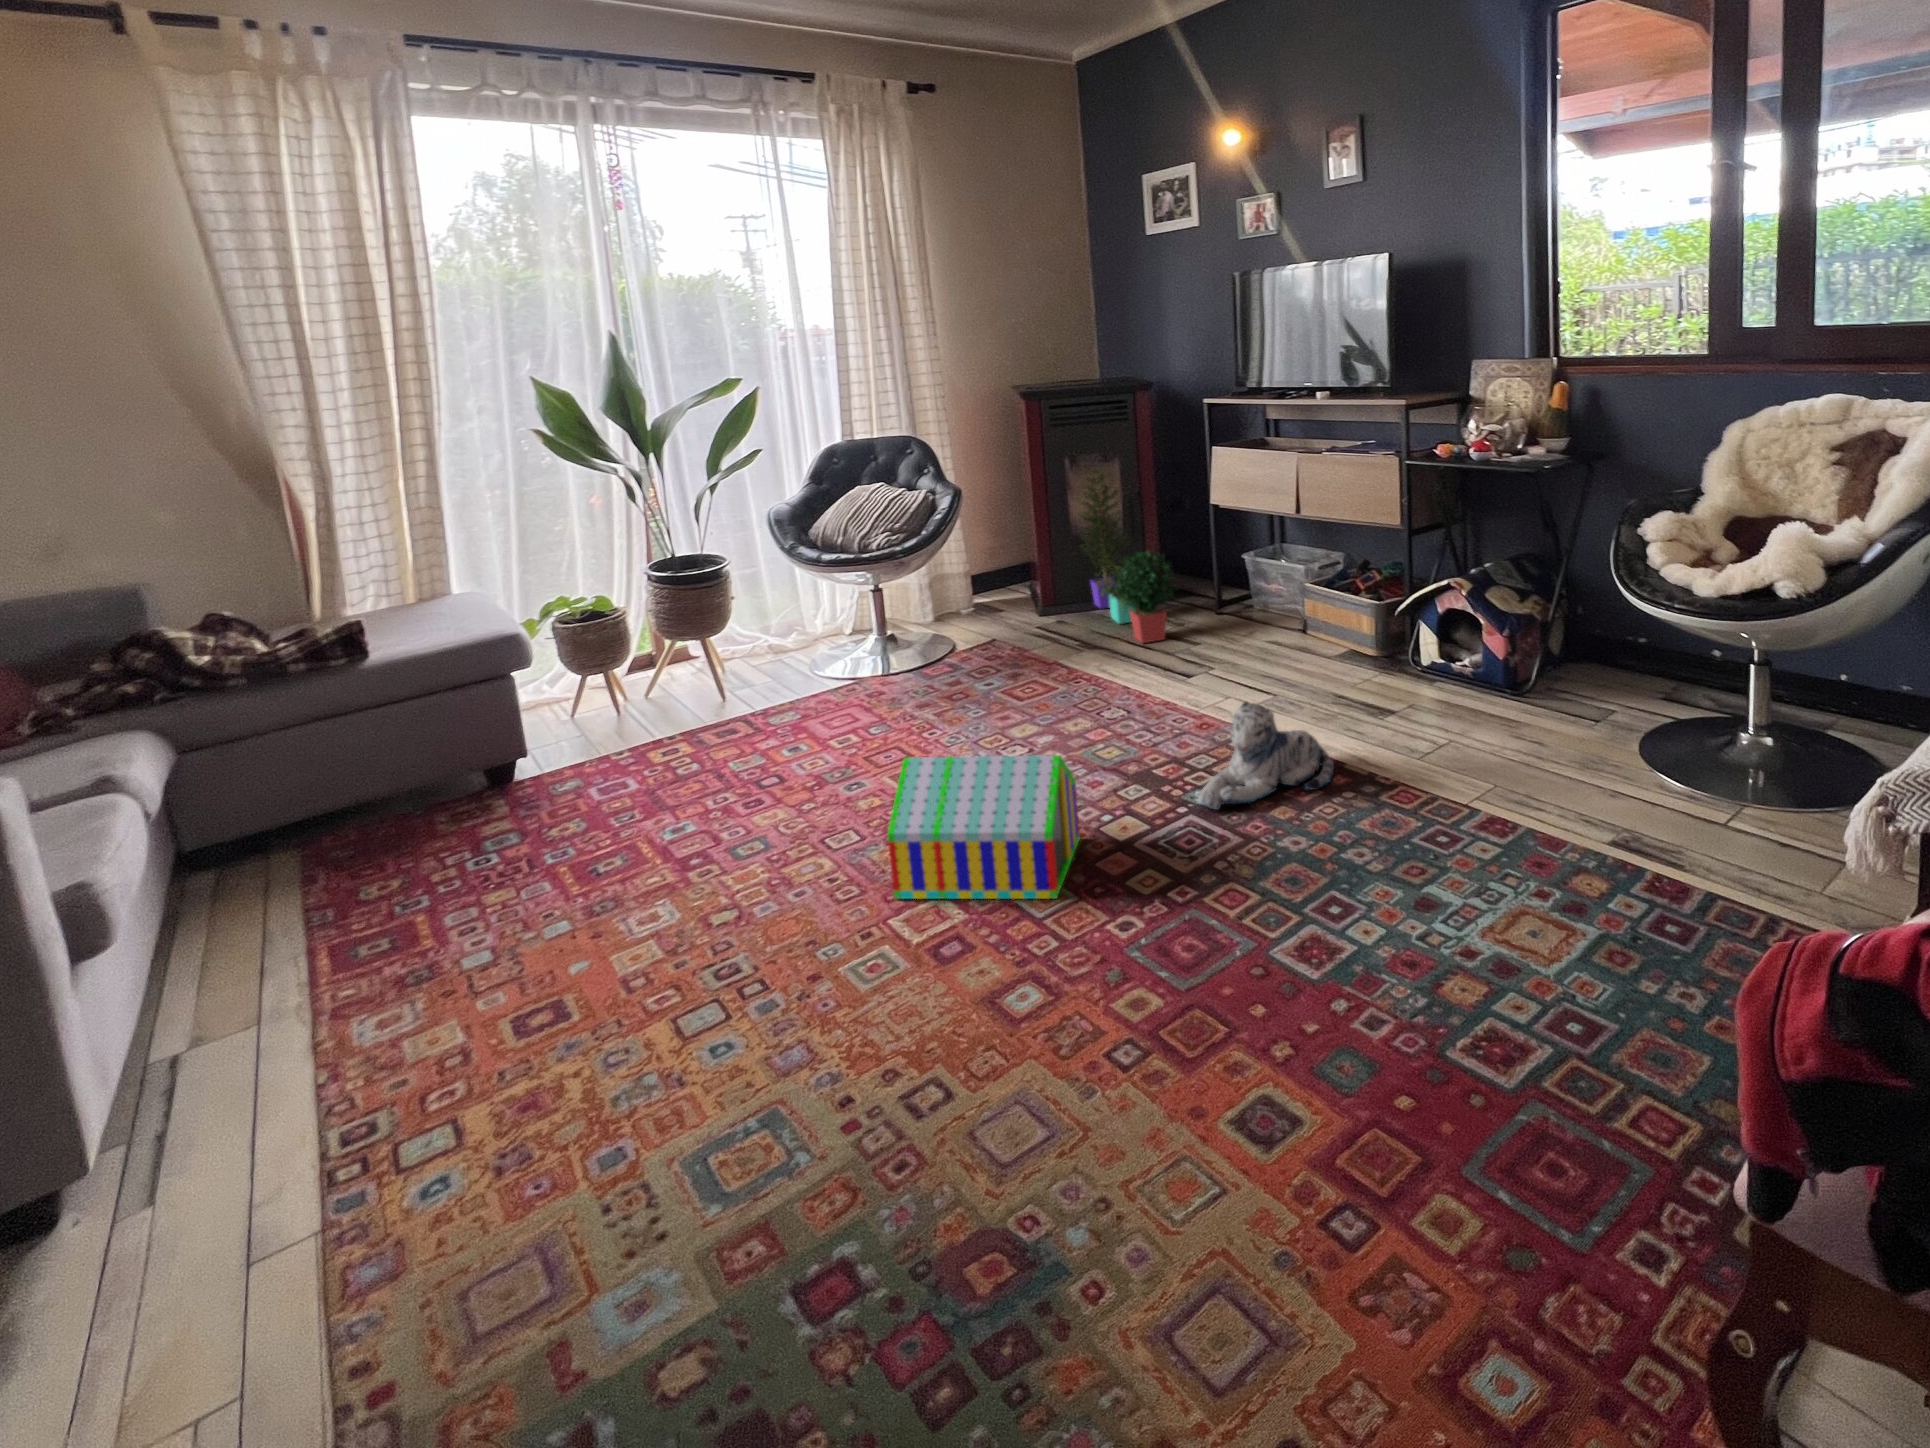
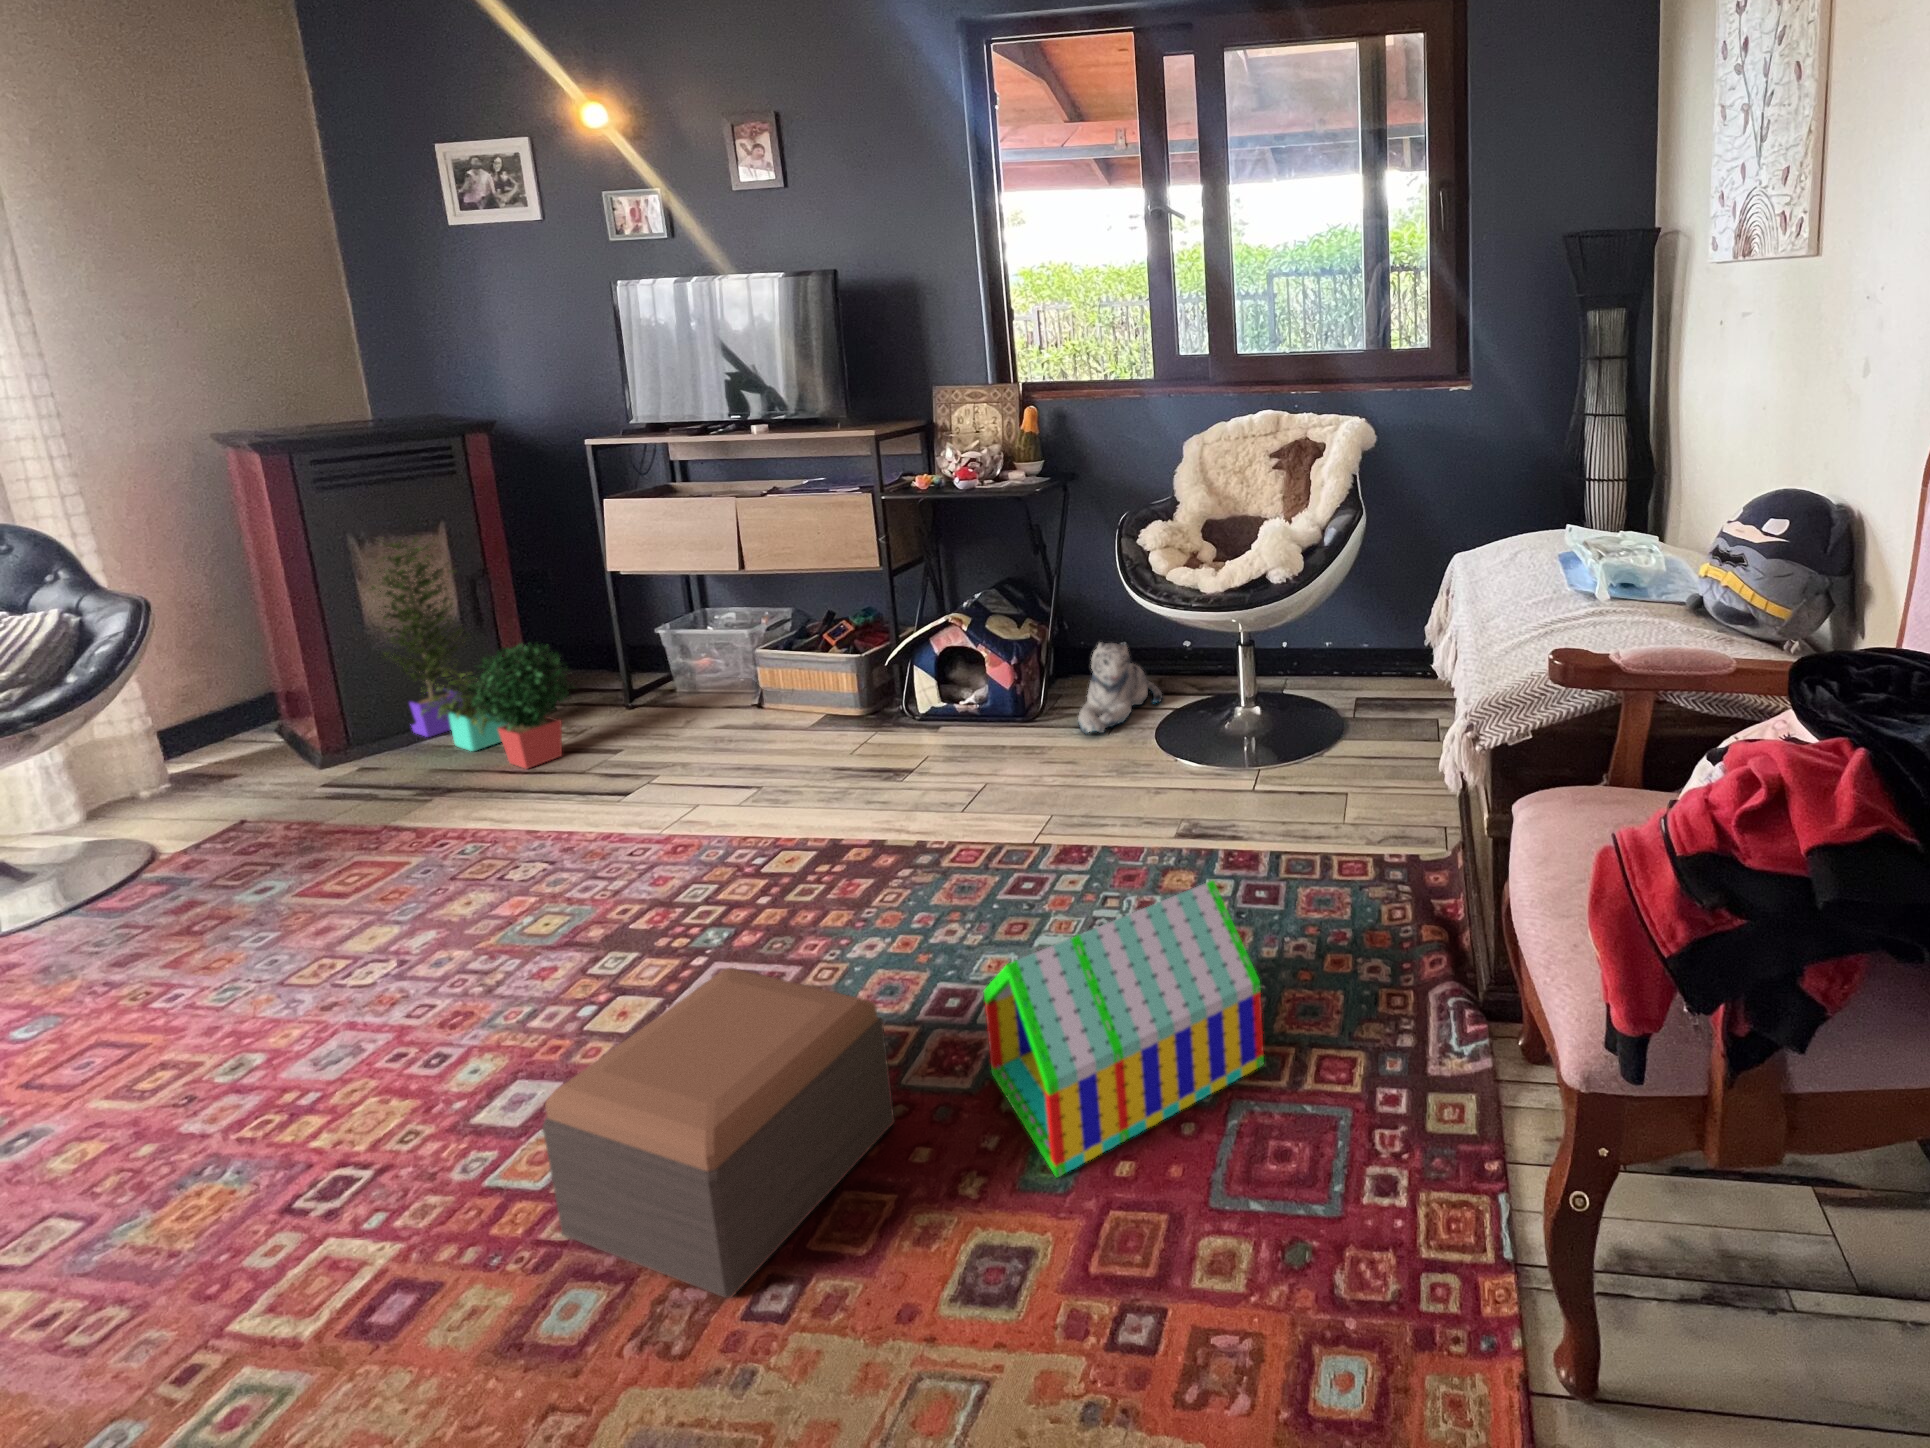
plush toy: present [1197,702,1334,810] -> present [1078,642,1162,734]
toy house: present [887,755,1080,899] -> present [984,881,1264,1177]
footstool: none [1030,811,1253,1041] -> present [543,968,894,1298]

